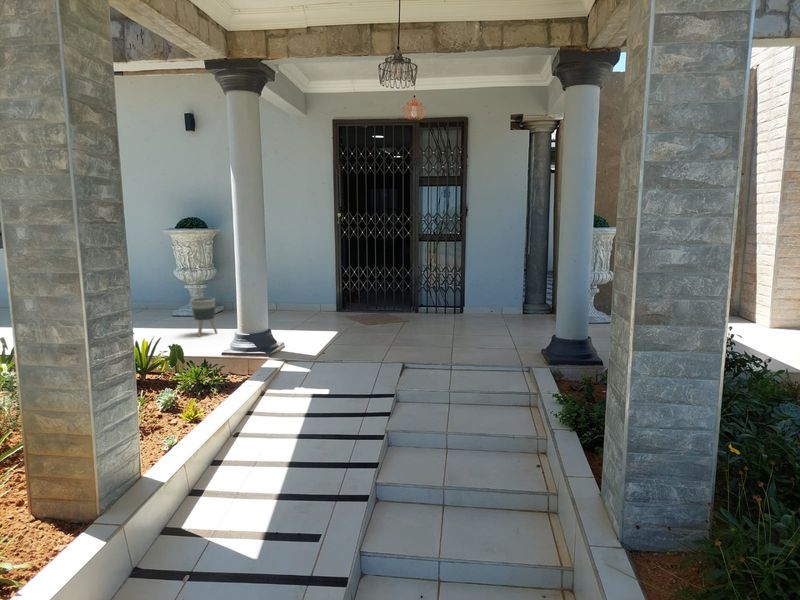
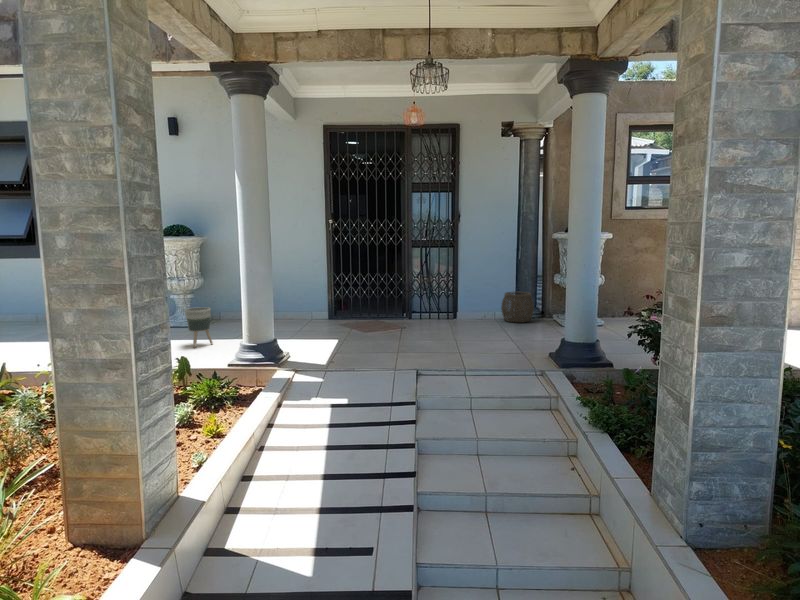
woven basket: none [506,287,539,318] -> present [501,292,534,322]

